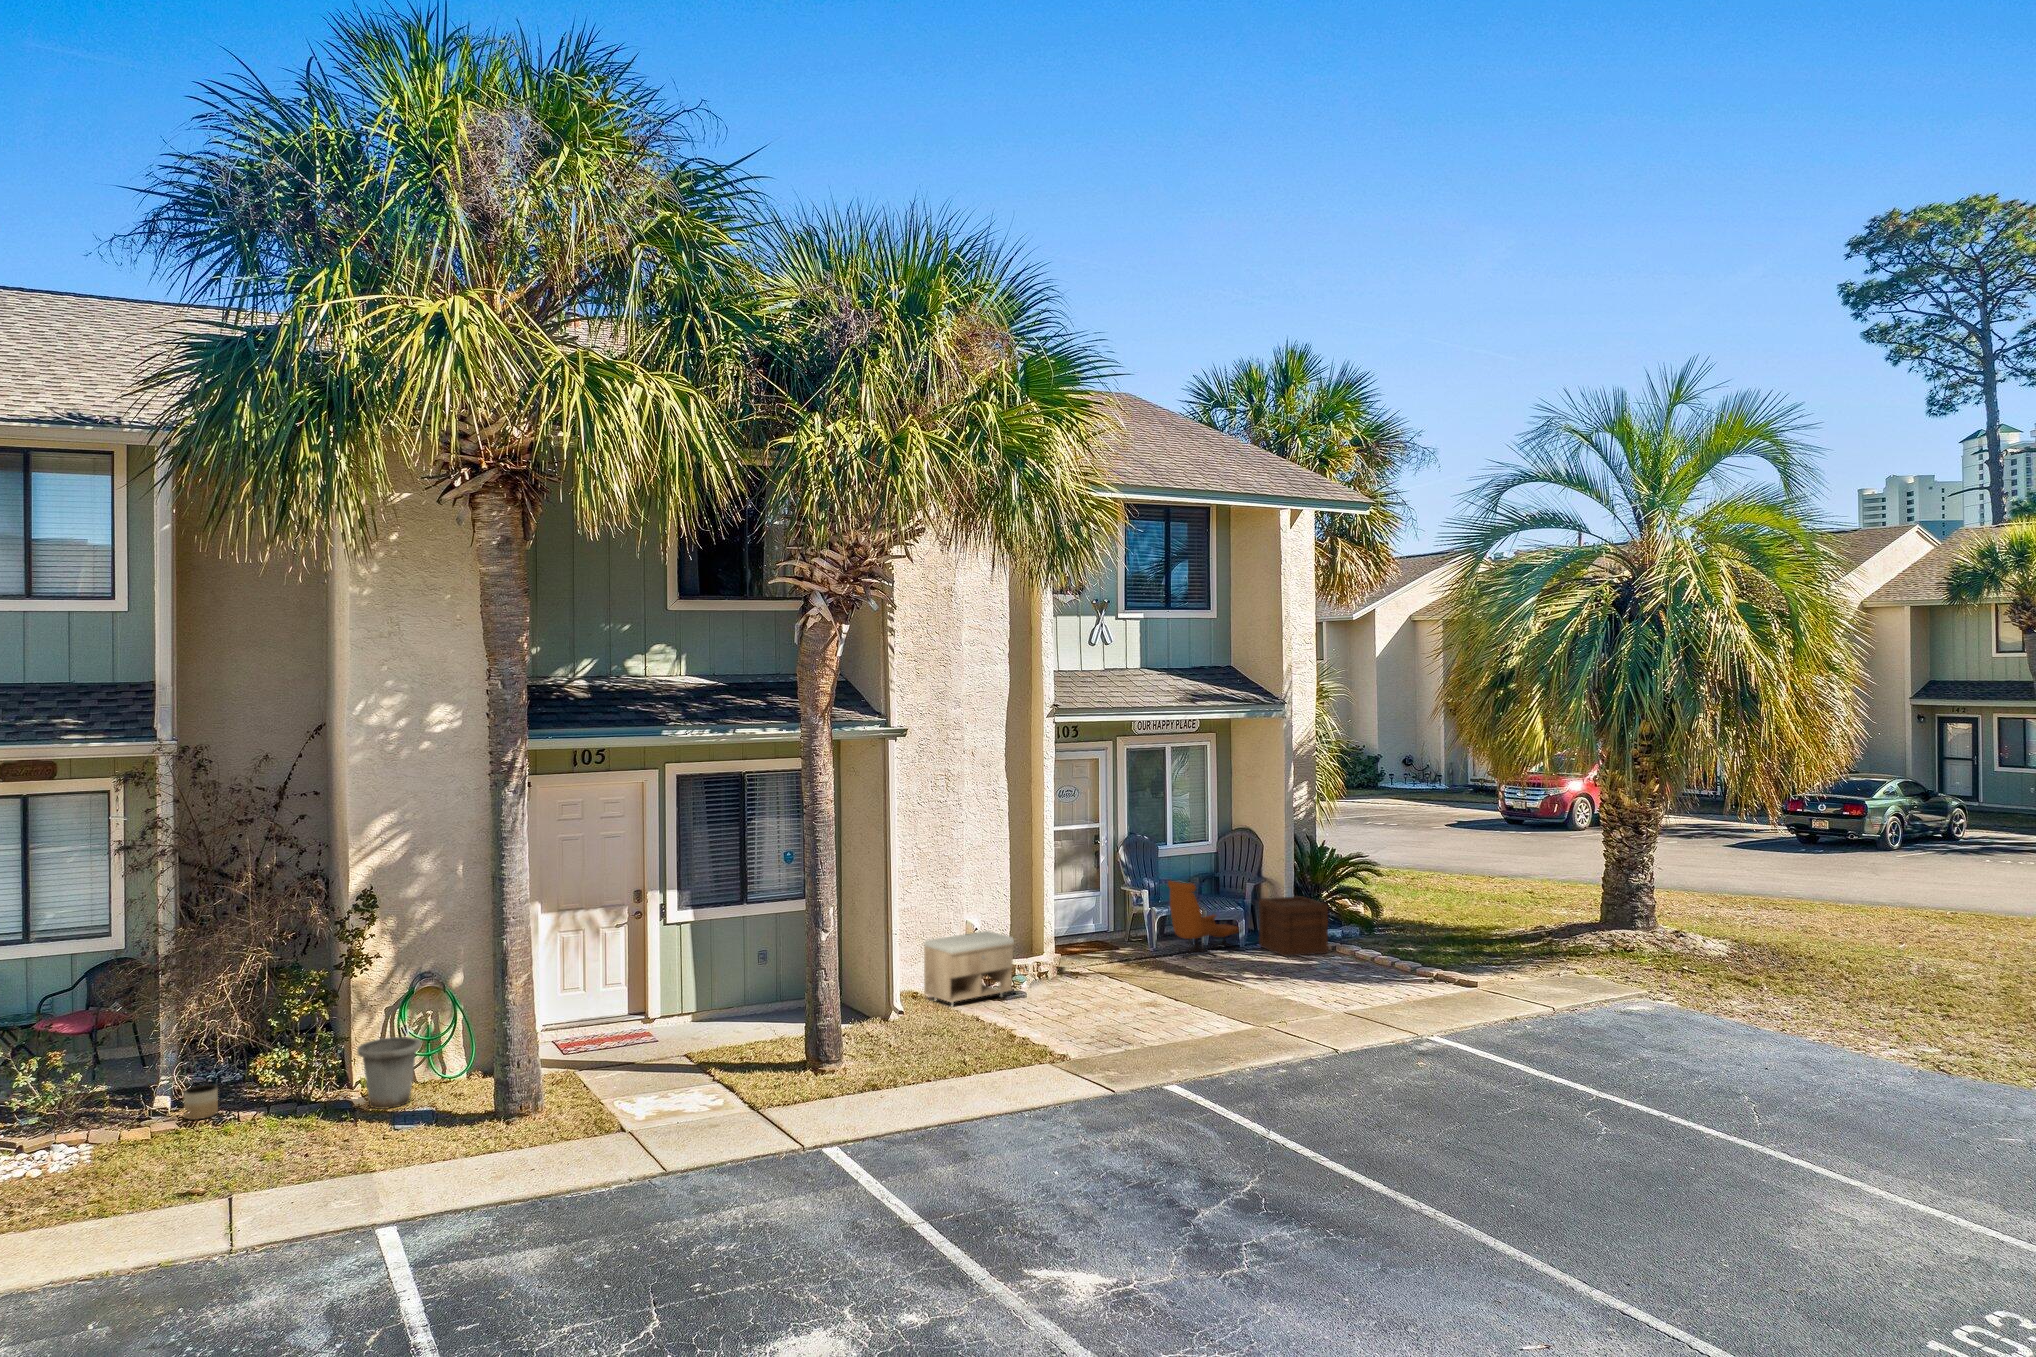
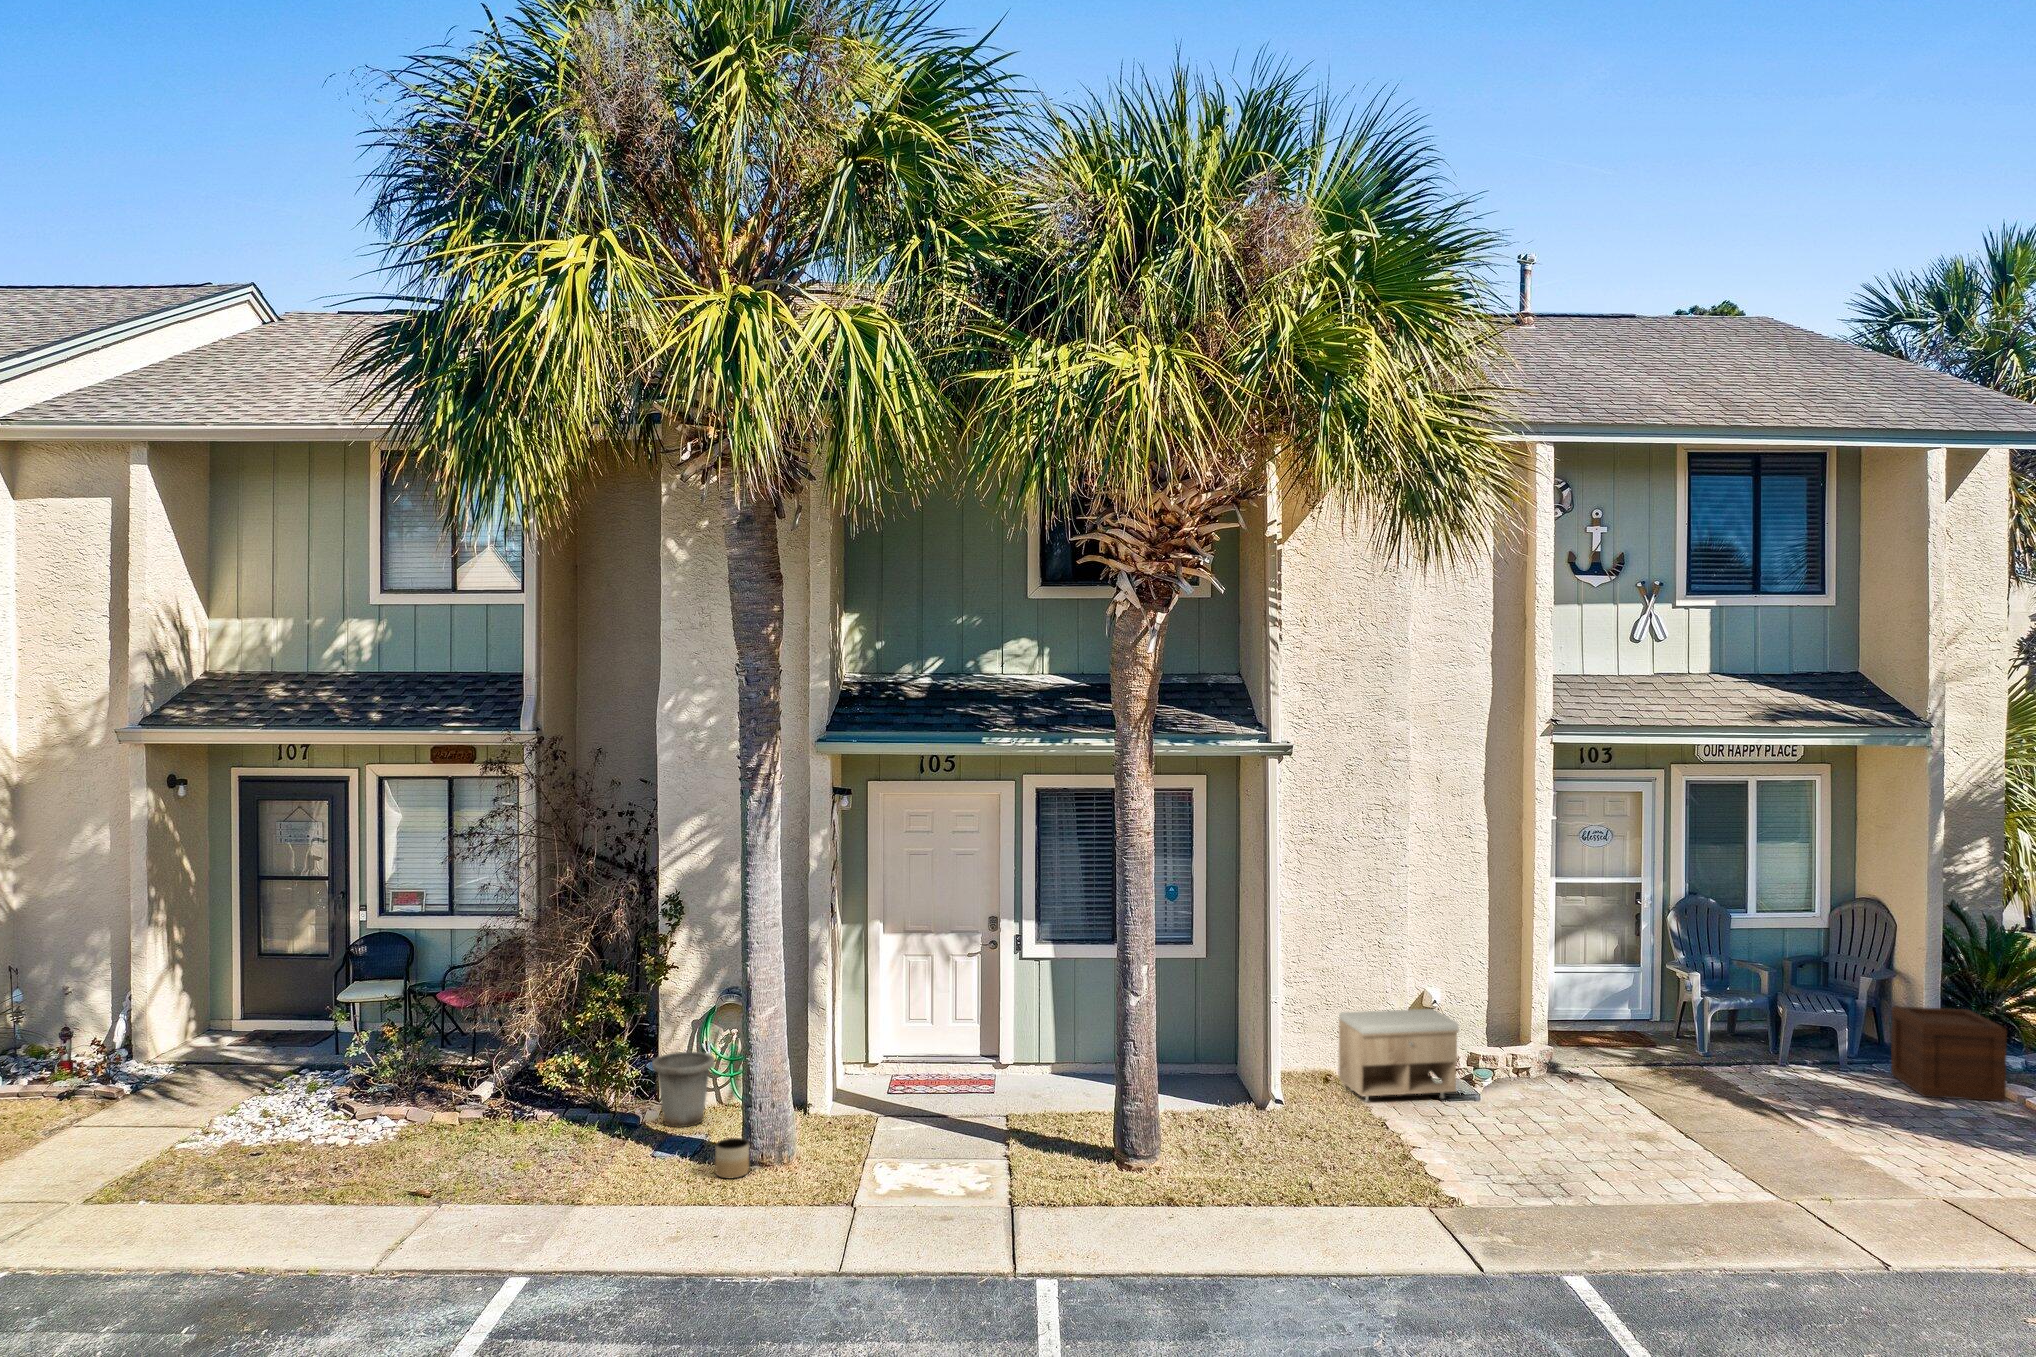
lounge chair: present [1168,881,1239,954] -> none [1731,966,1858,1083]
planter: present [184,1085,218,1120] -> present [715,1138,749,1179]

